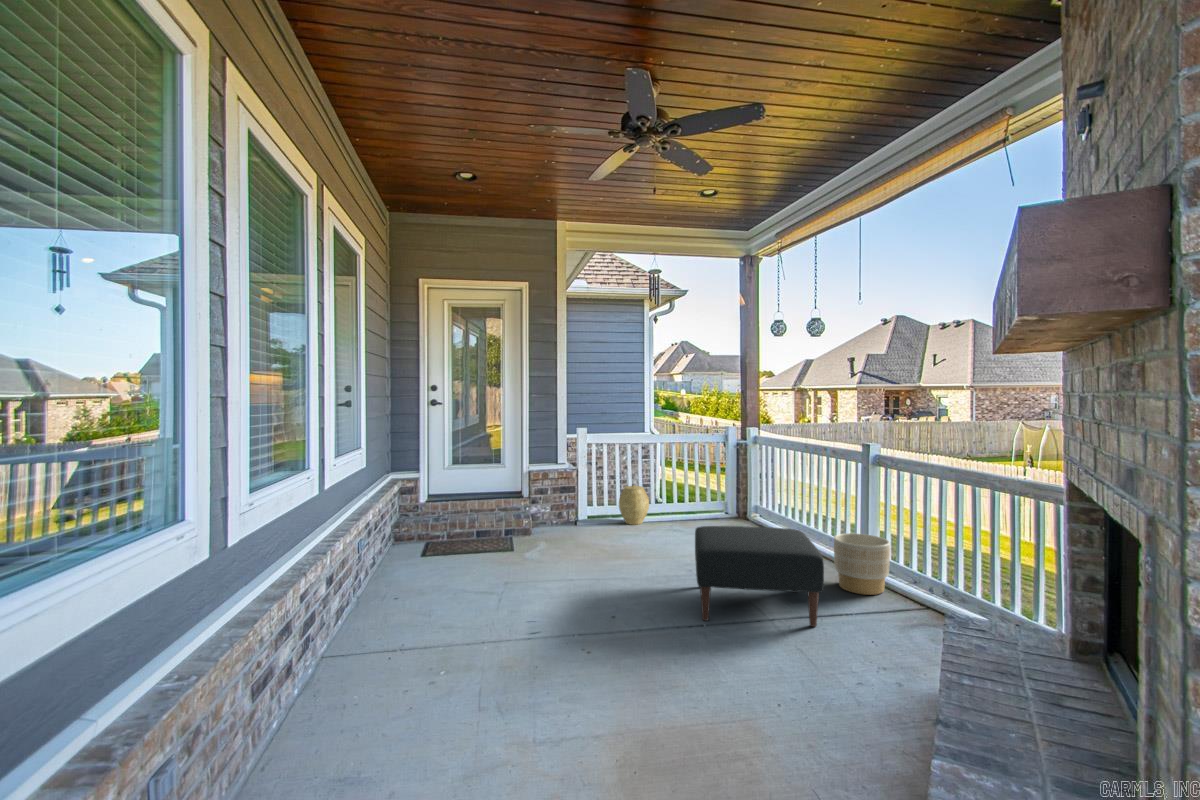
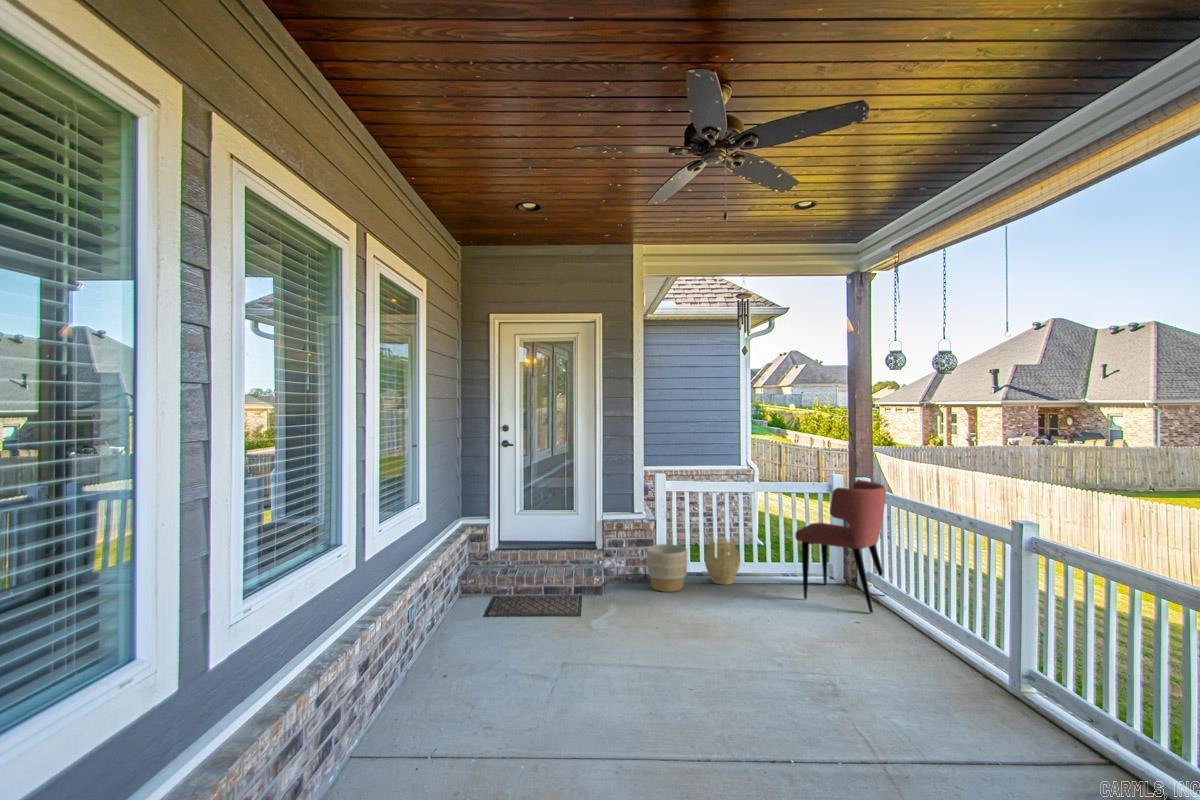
dining chair: none [697,432,771,538] -> present [795,480,886,613]
ottoman: present [695,526,824,627] -> none [785,612,956,767]
planter: present [834,533,890,595] -> present [647,544,687,592]

